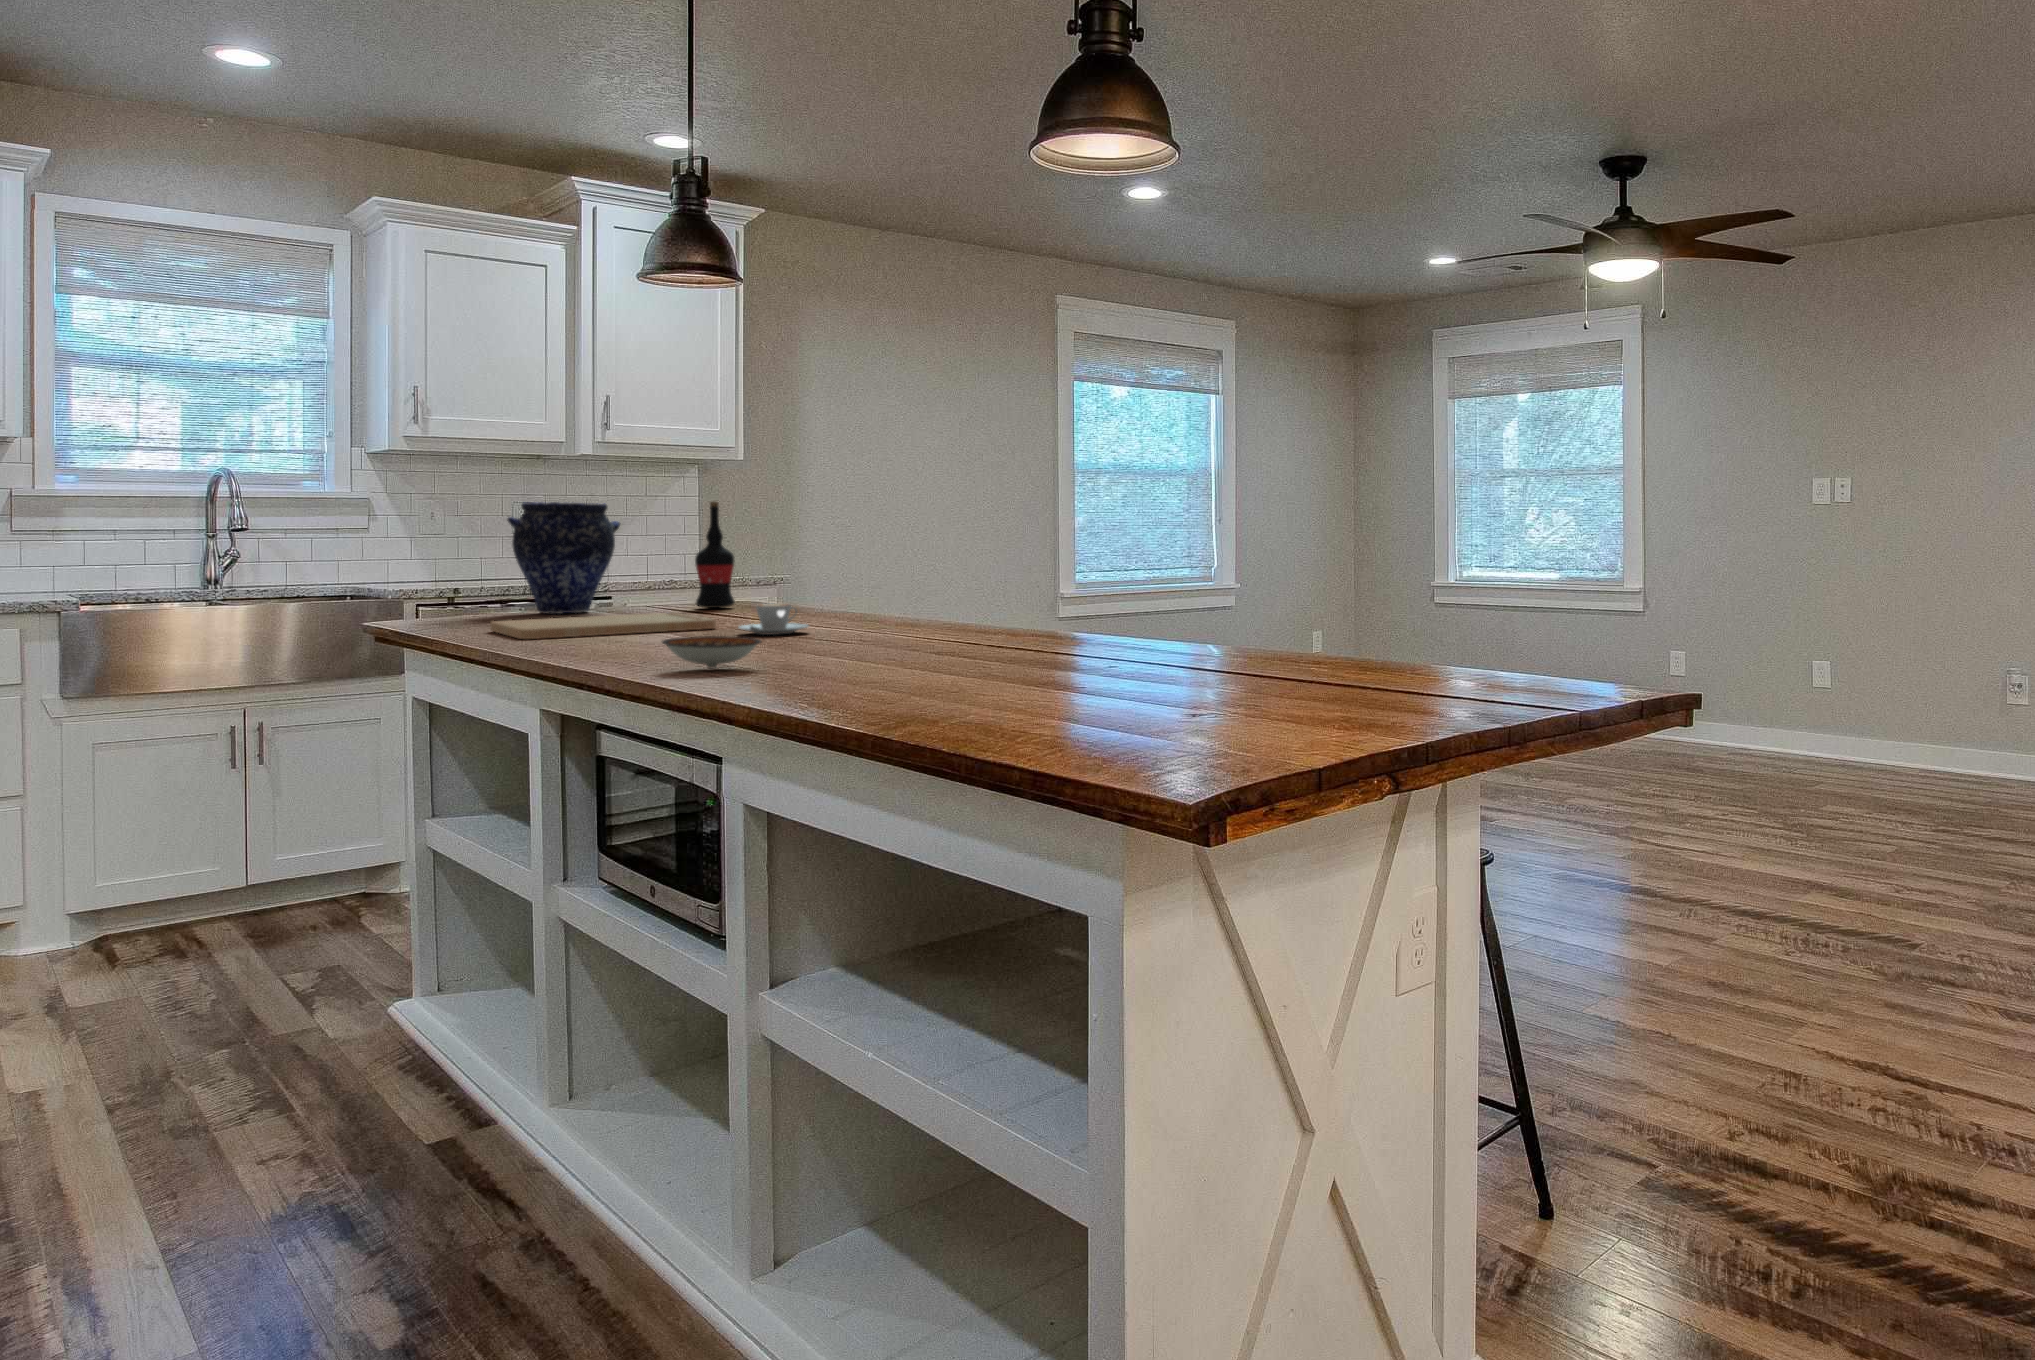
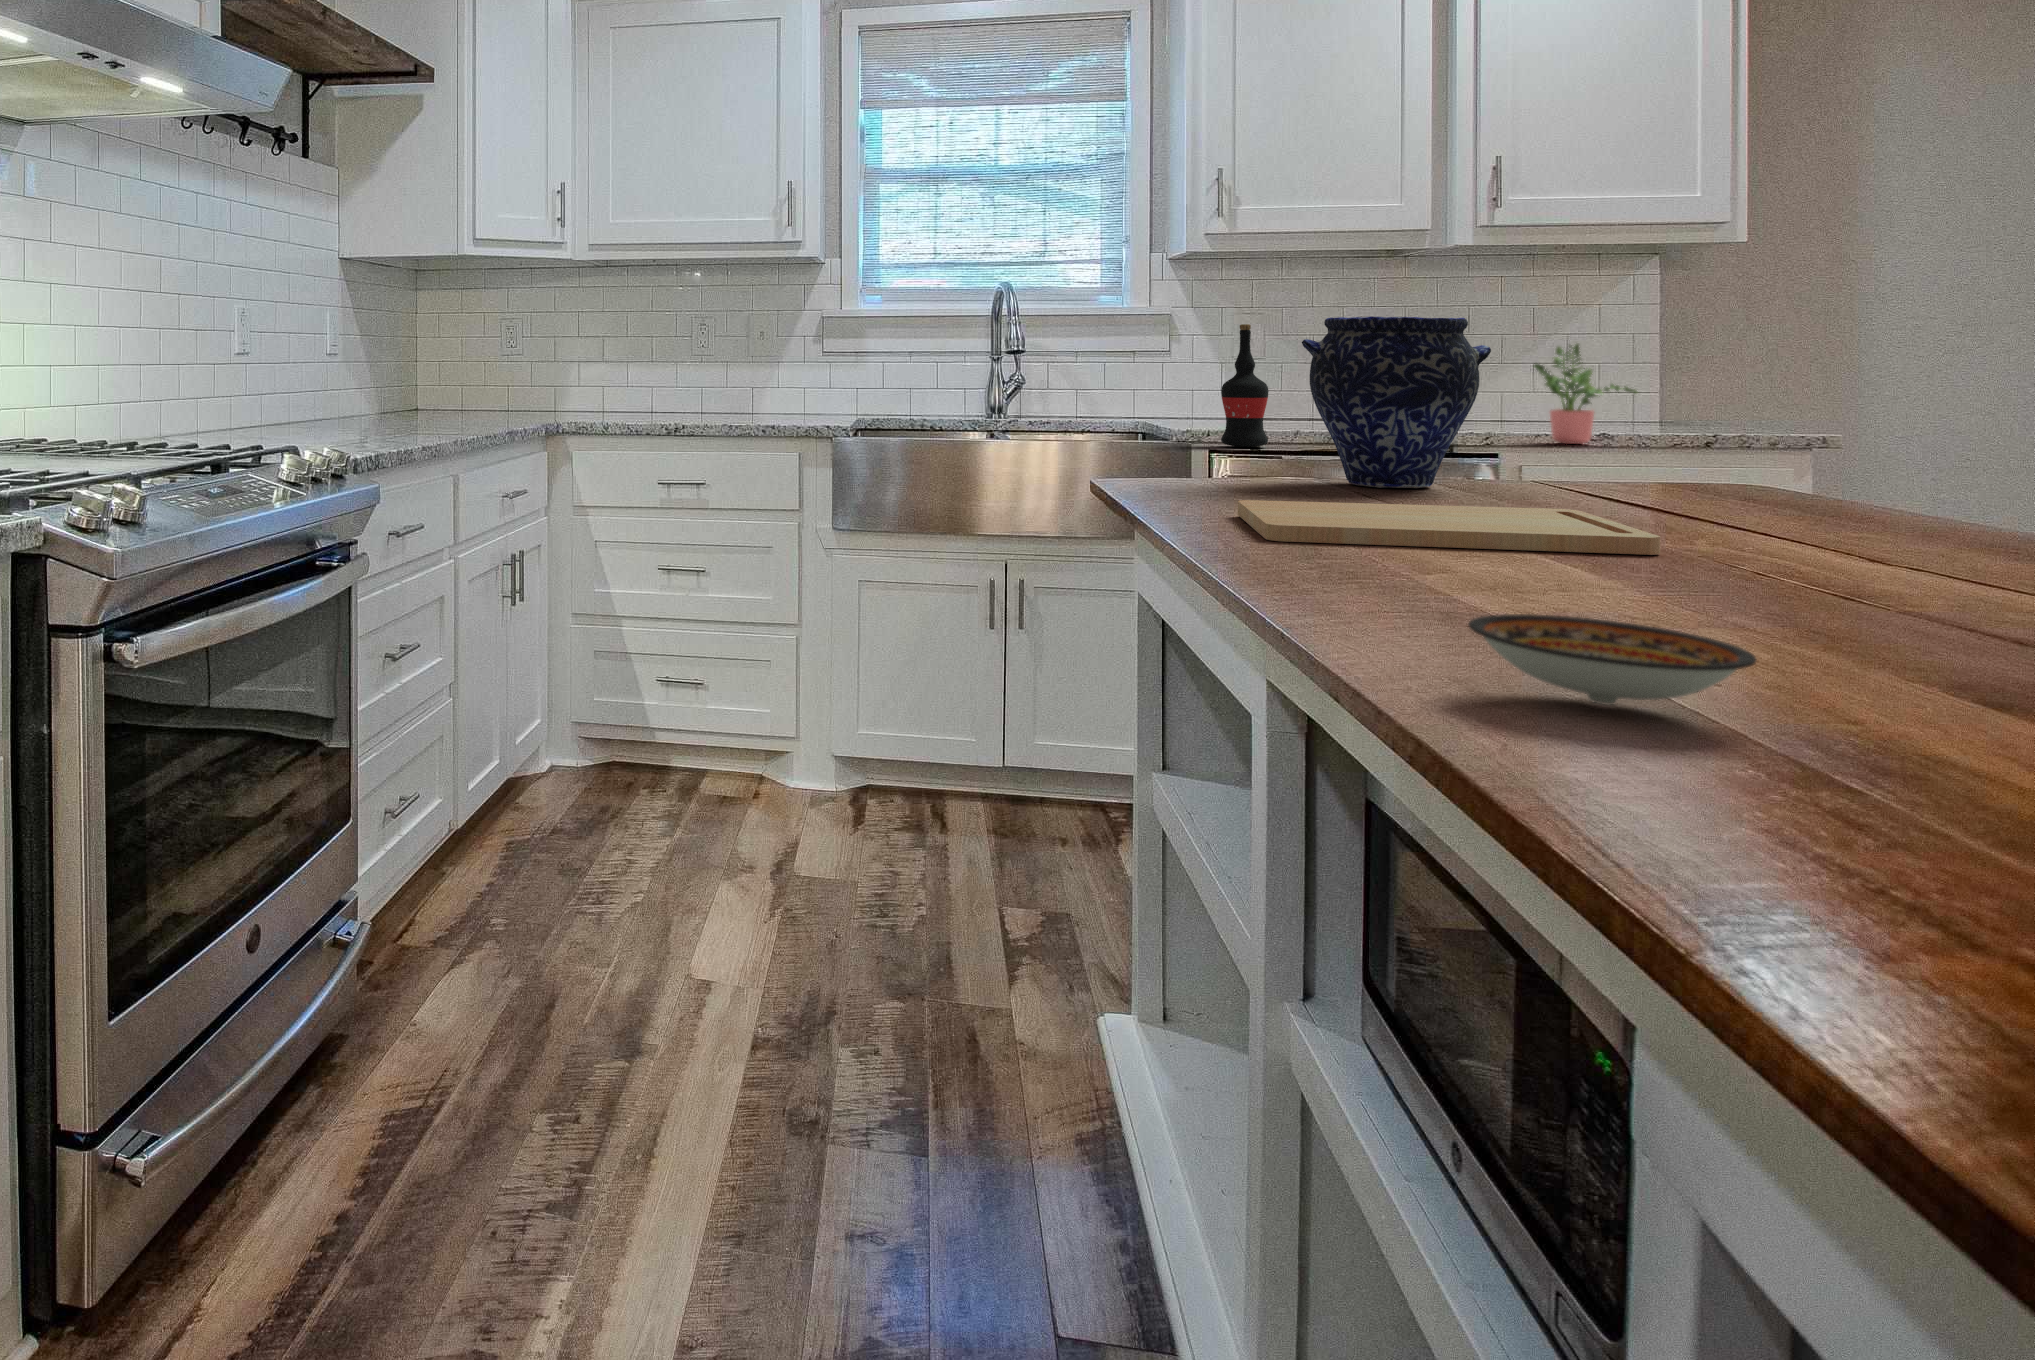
wine bottle: present [695,501,735,608] -> present [1221,324,1269,447]
potted plant: none [629,520,688,587] -> present [1534,344,1637,444]
coffee cup: present [739,603,808,635] -> none [1708,522,1906,594]

